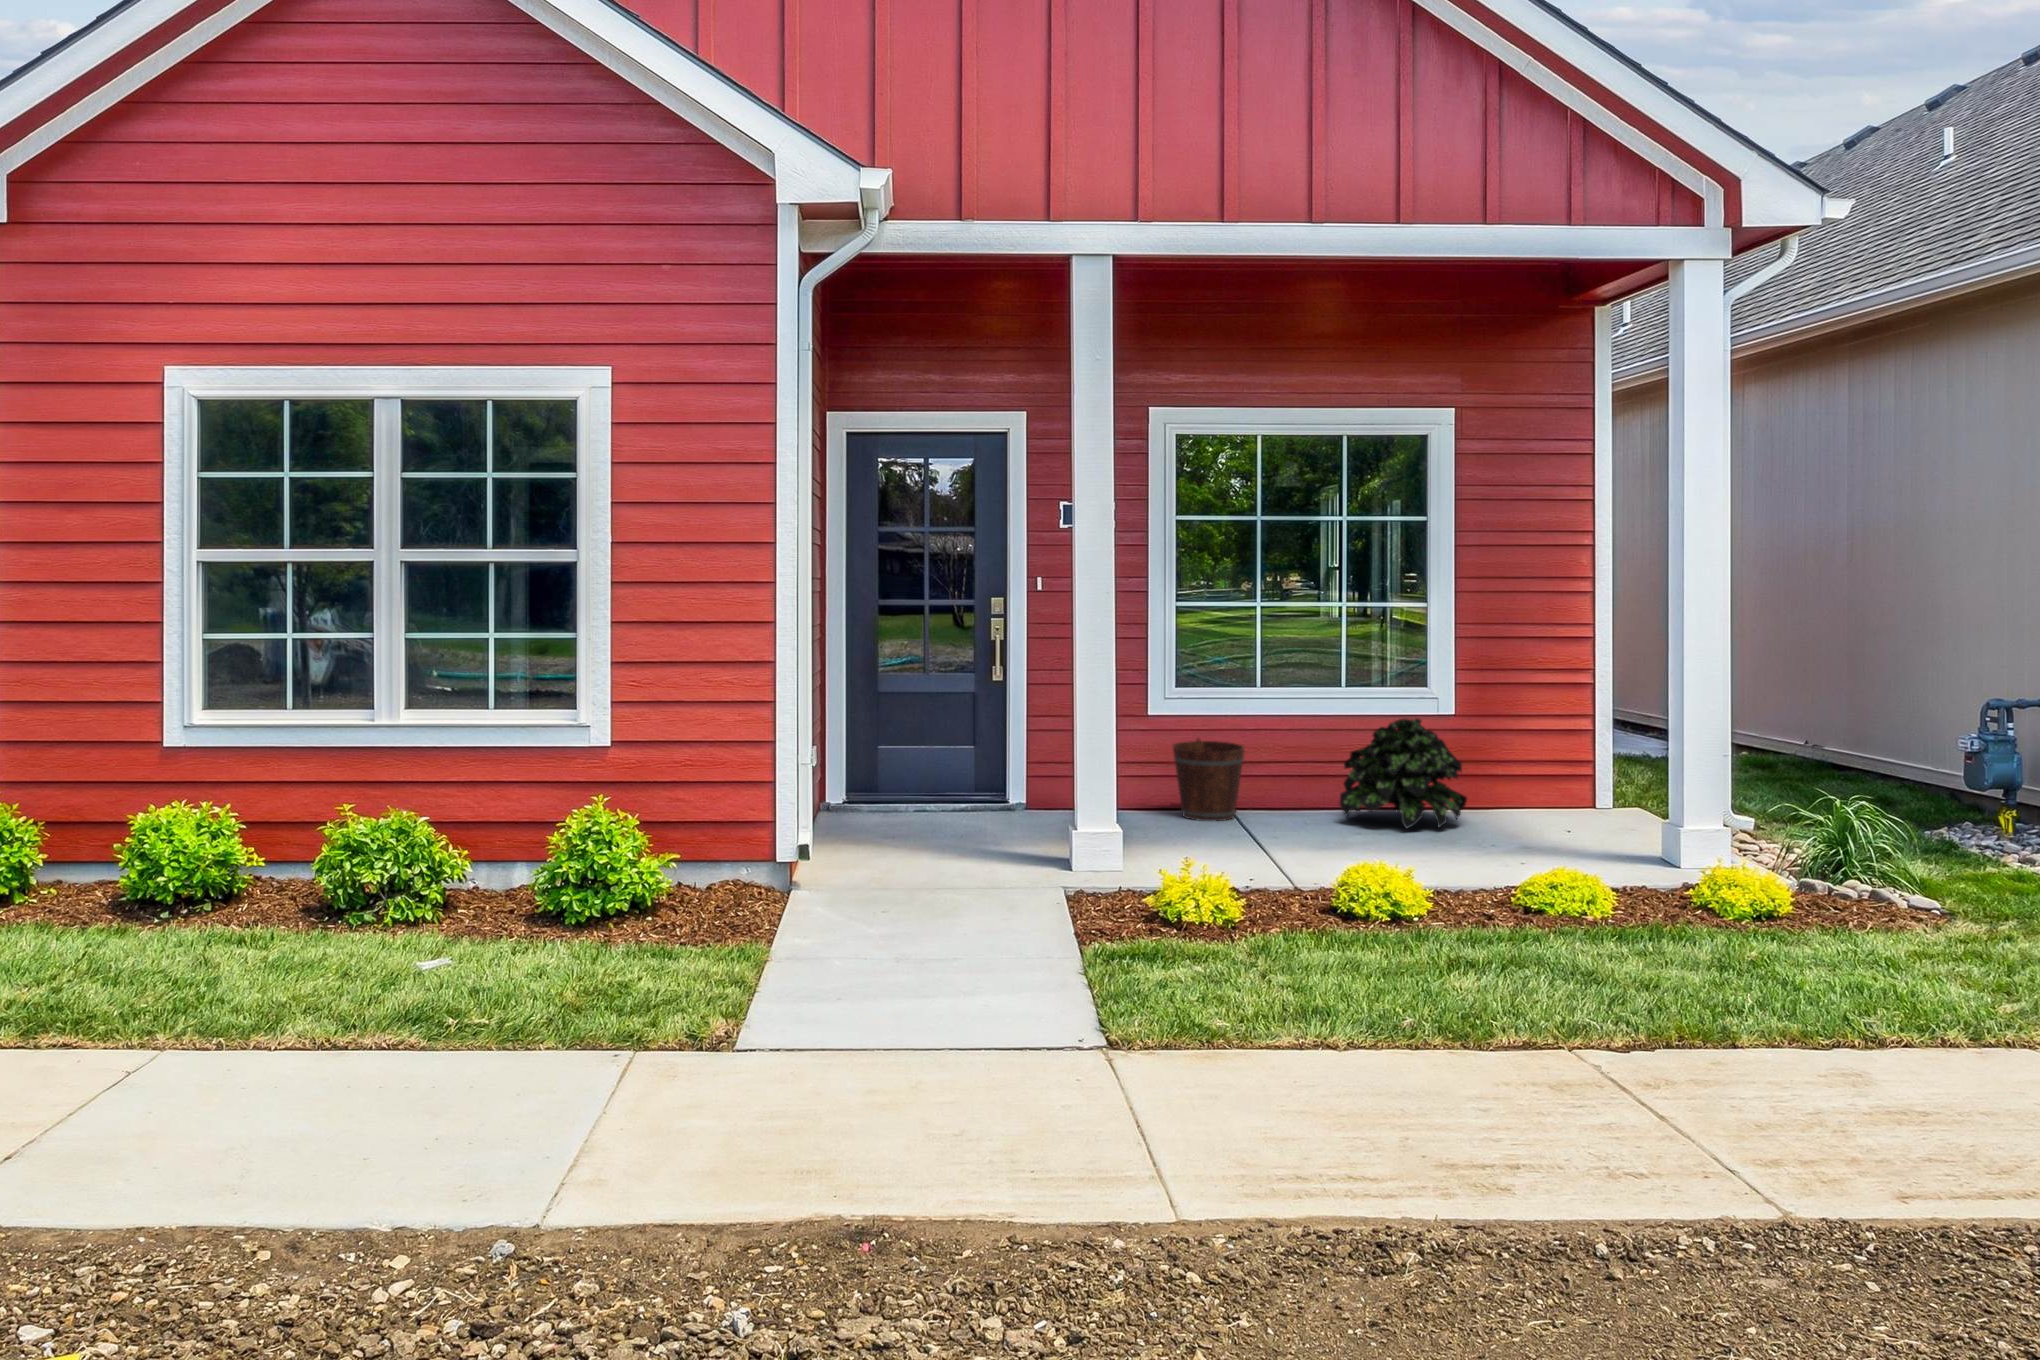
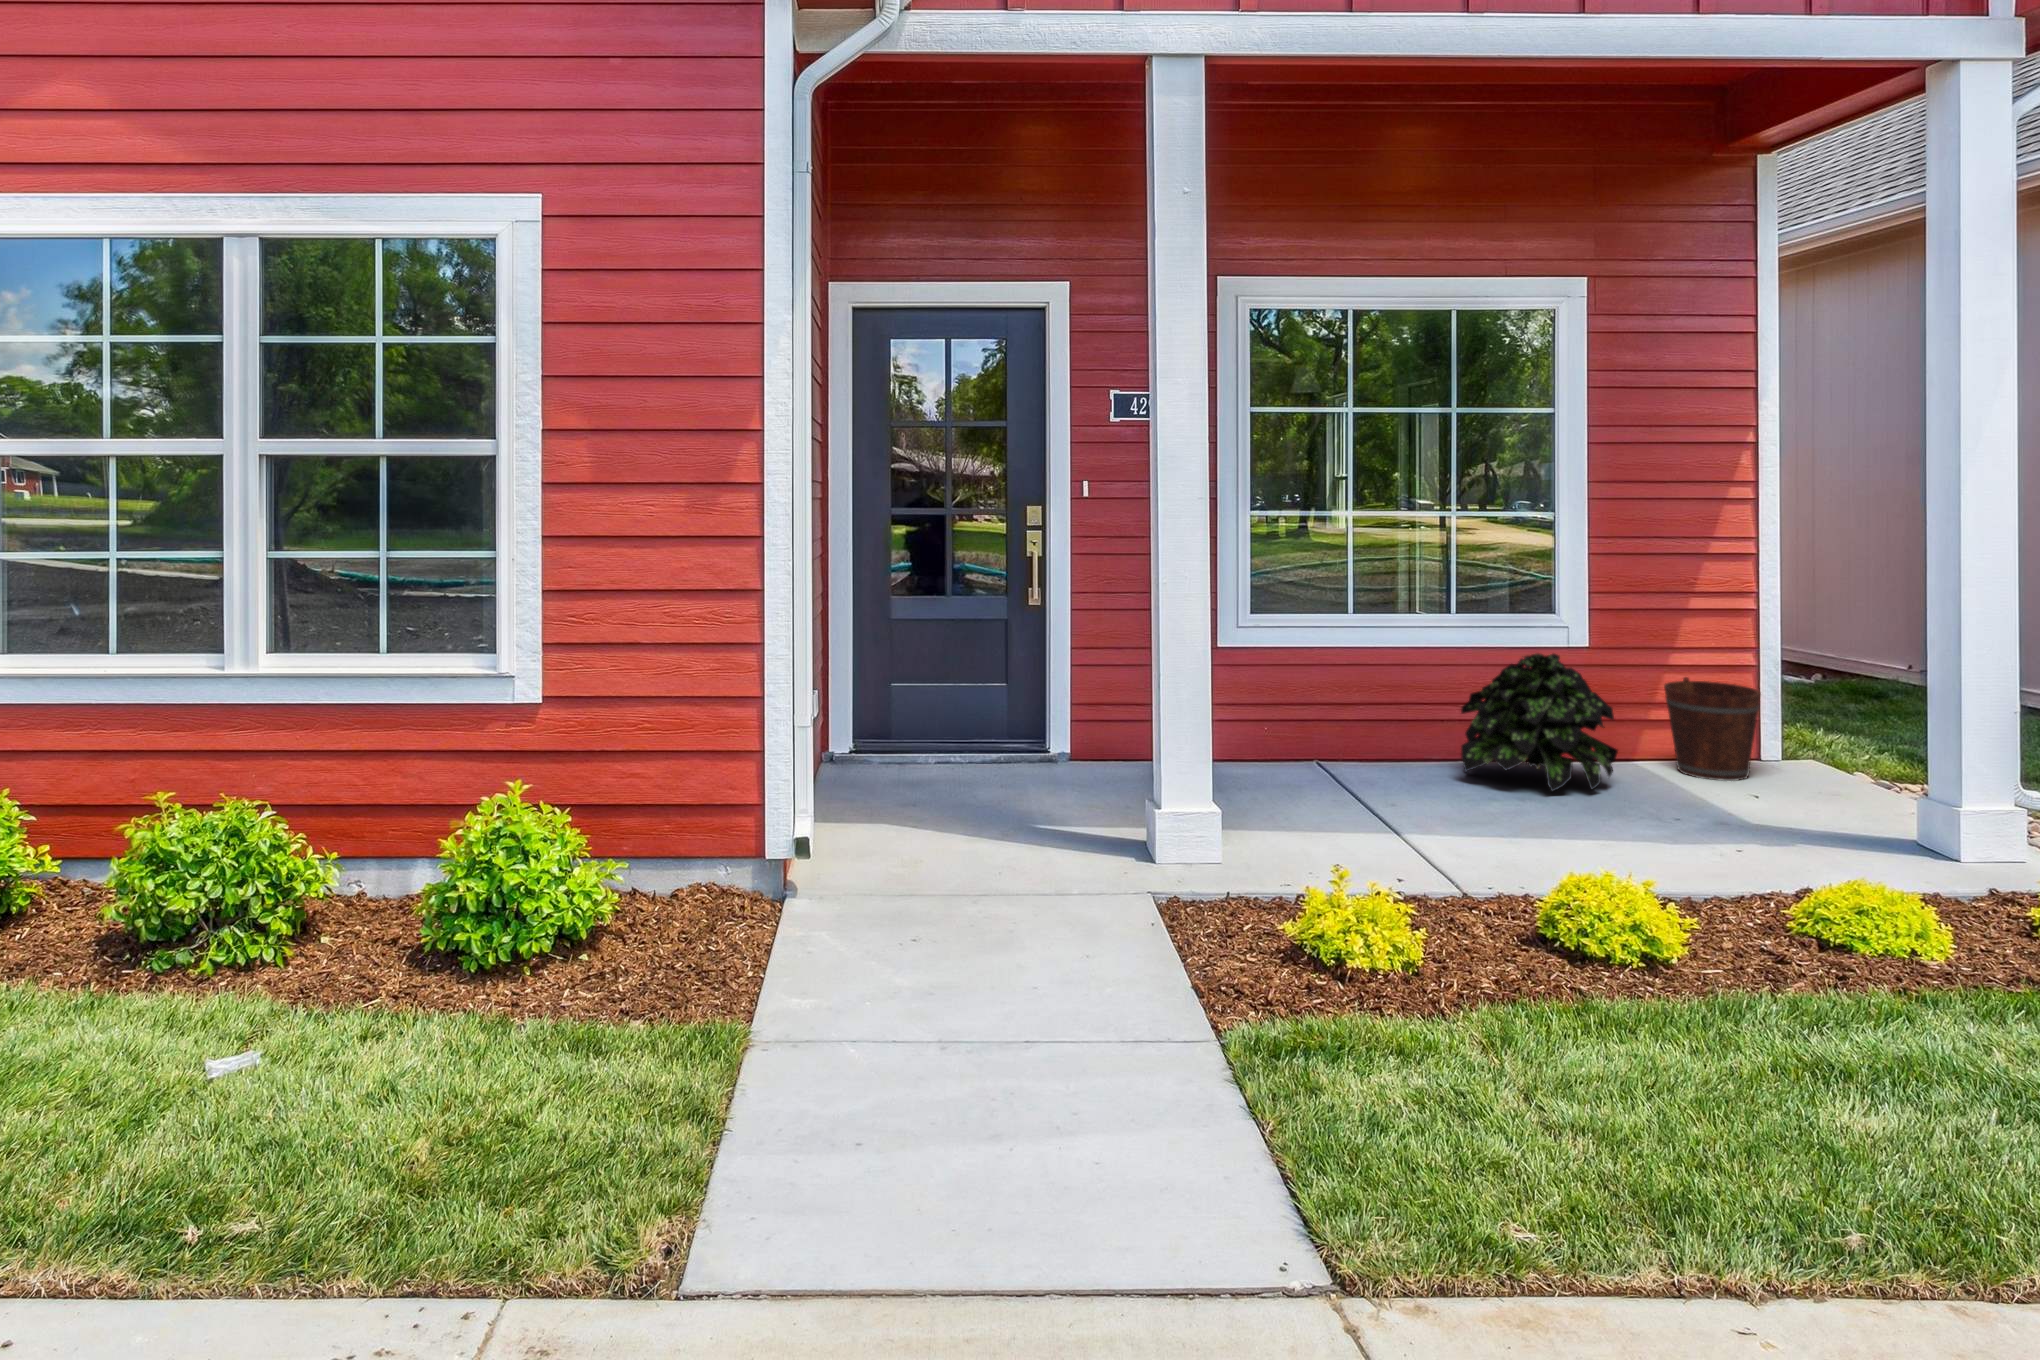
bucket: present [1173,739,1244,821] -> present [1664,677,1761,781]

